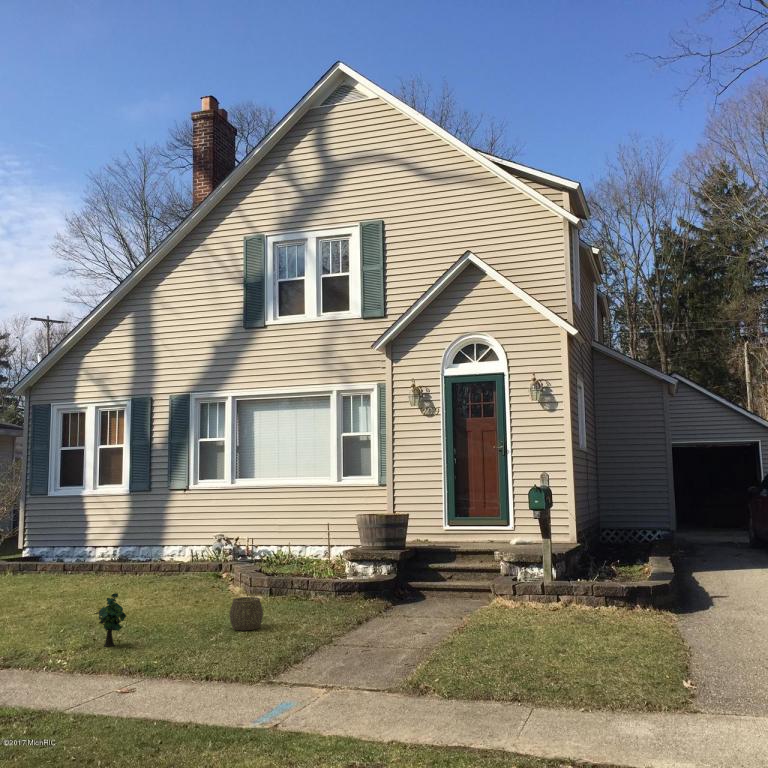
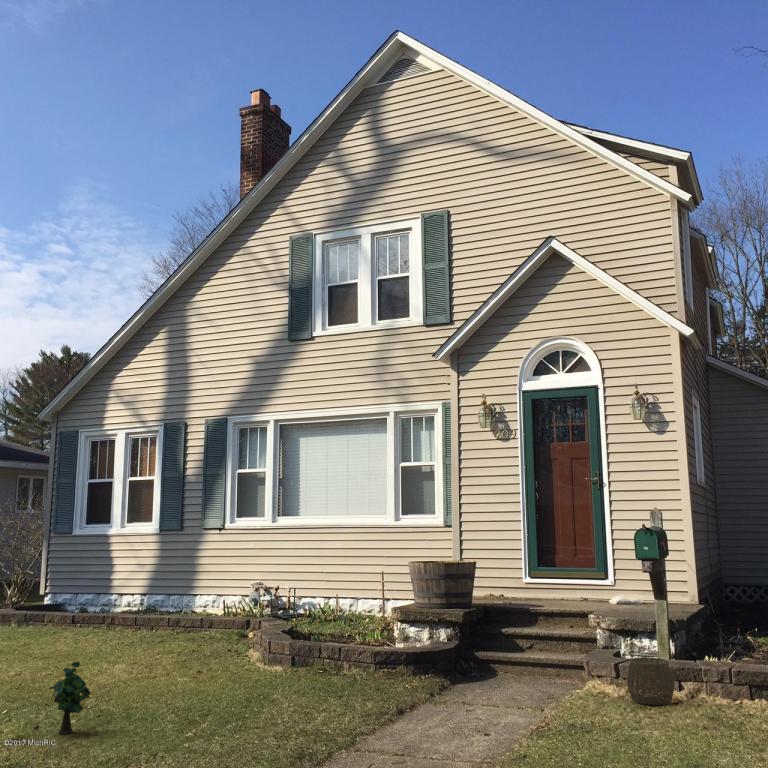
woven basket: present [230,597,263,631] -> present [627,657,675,705]

